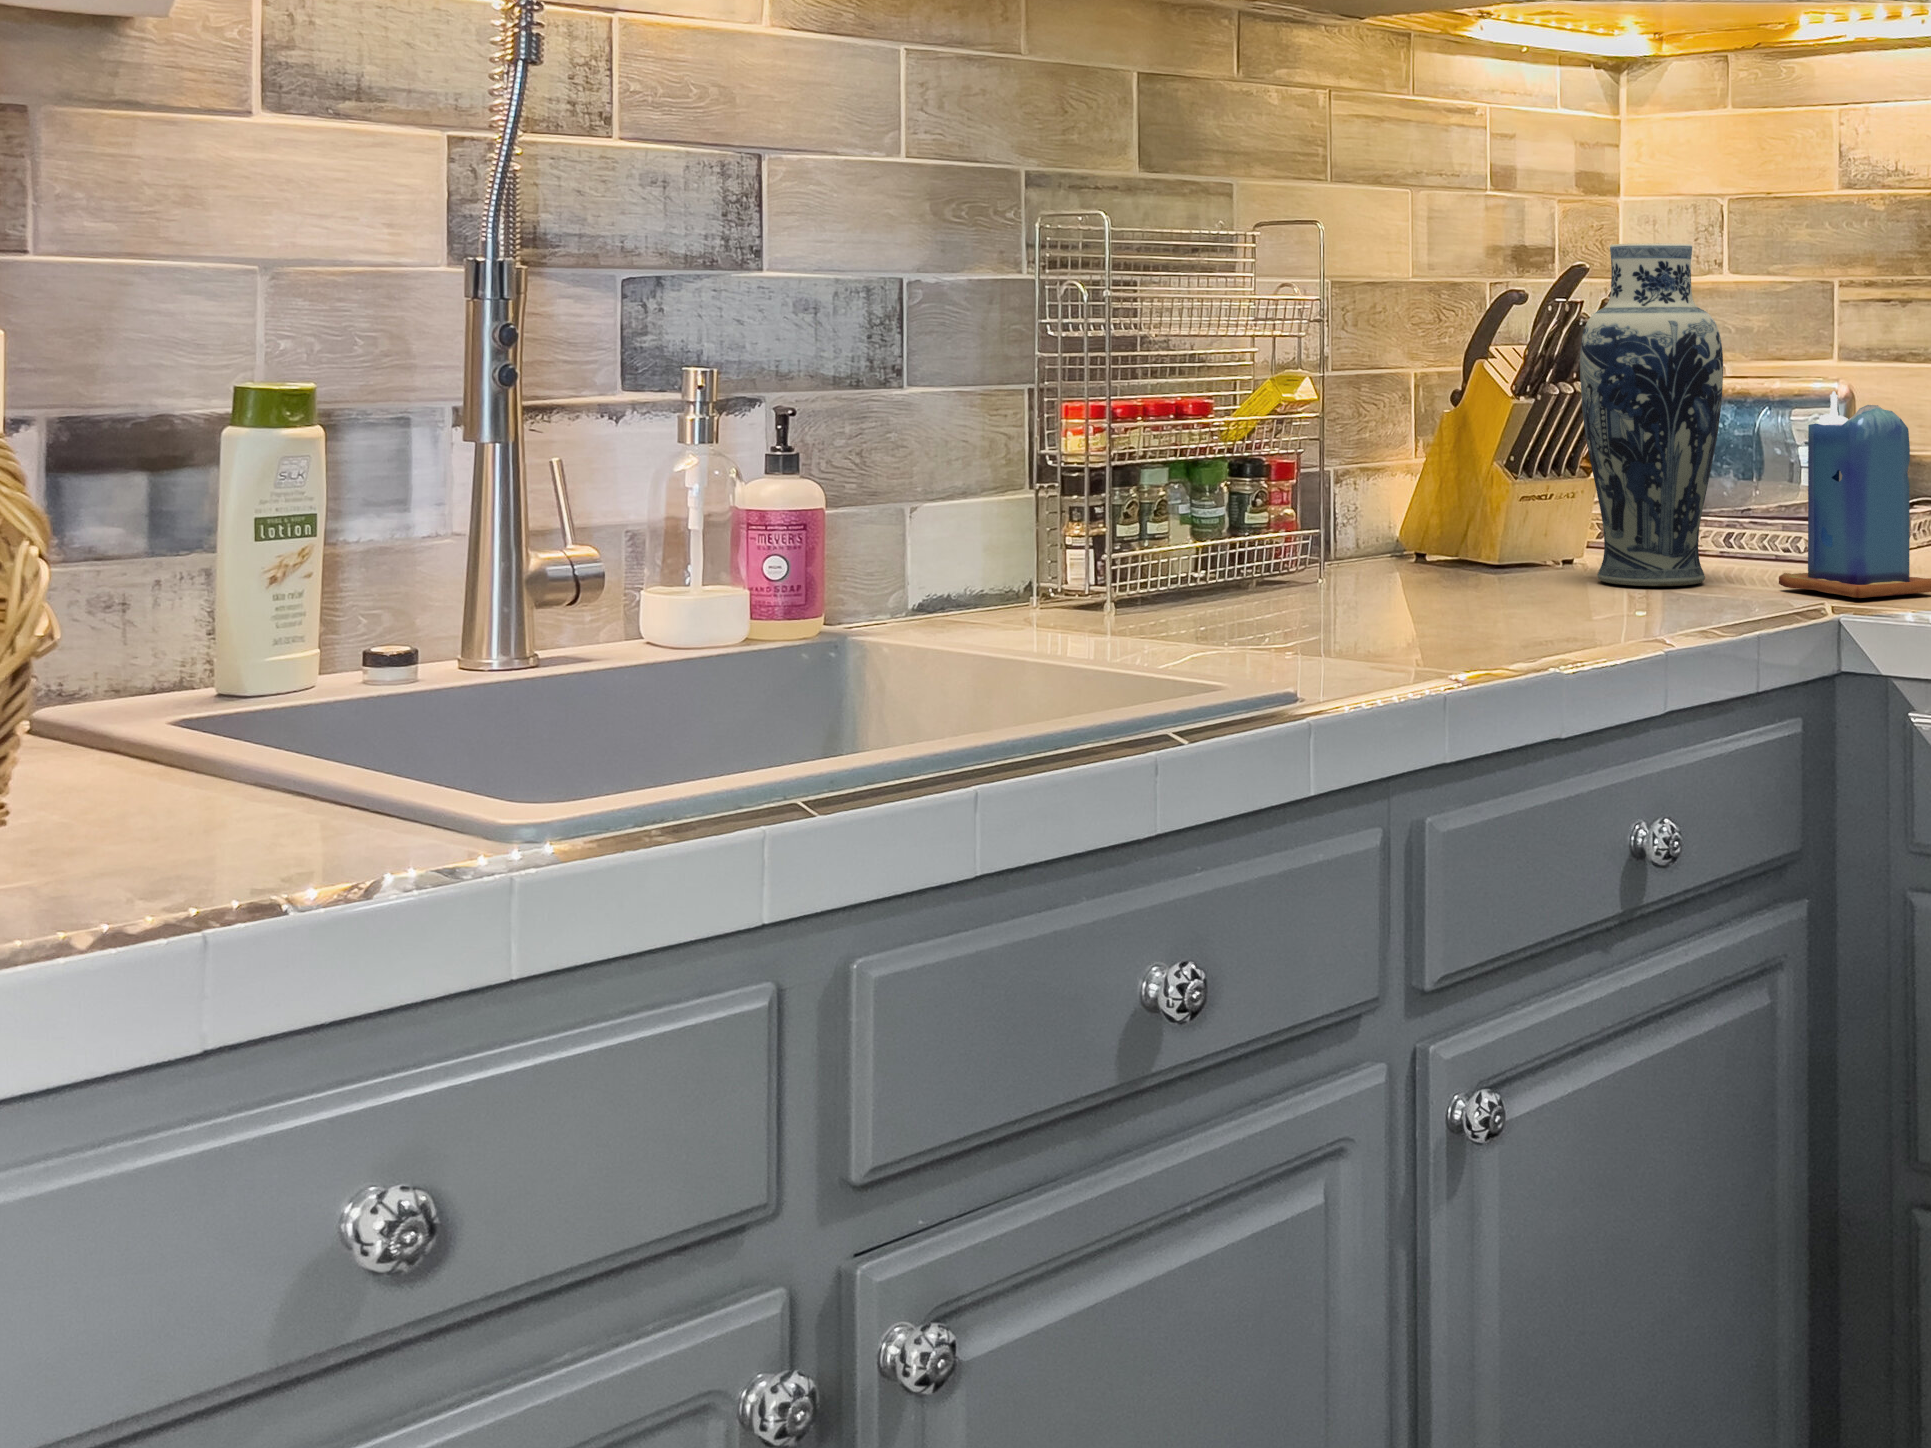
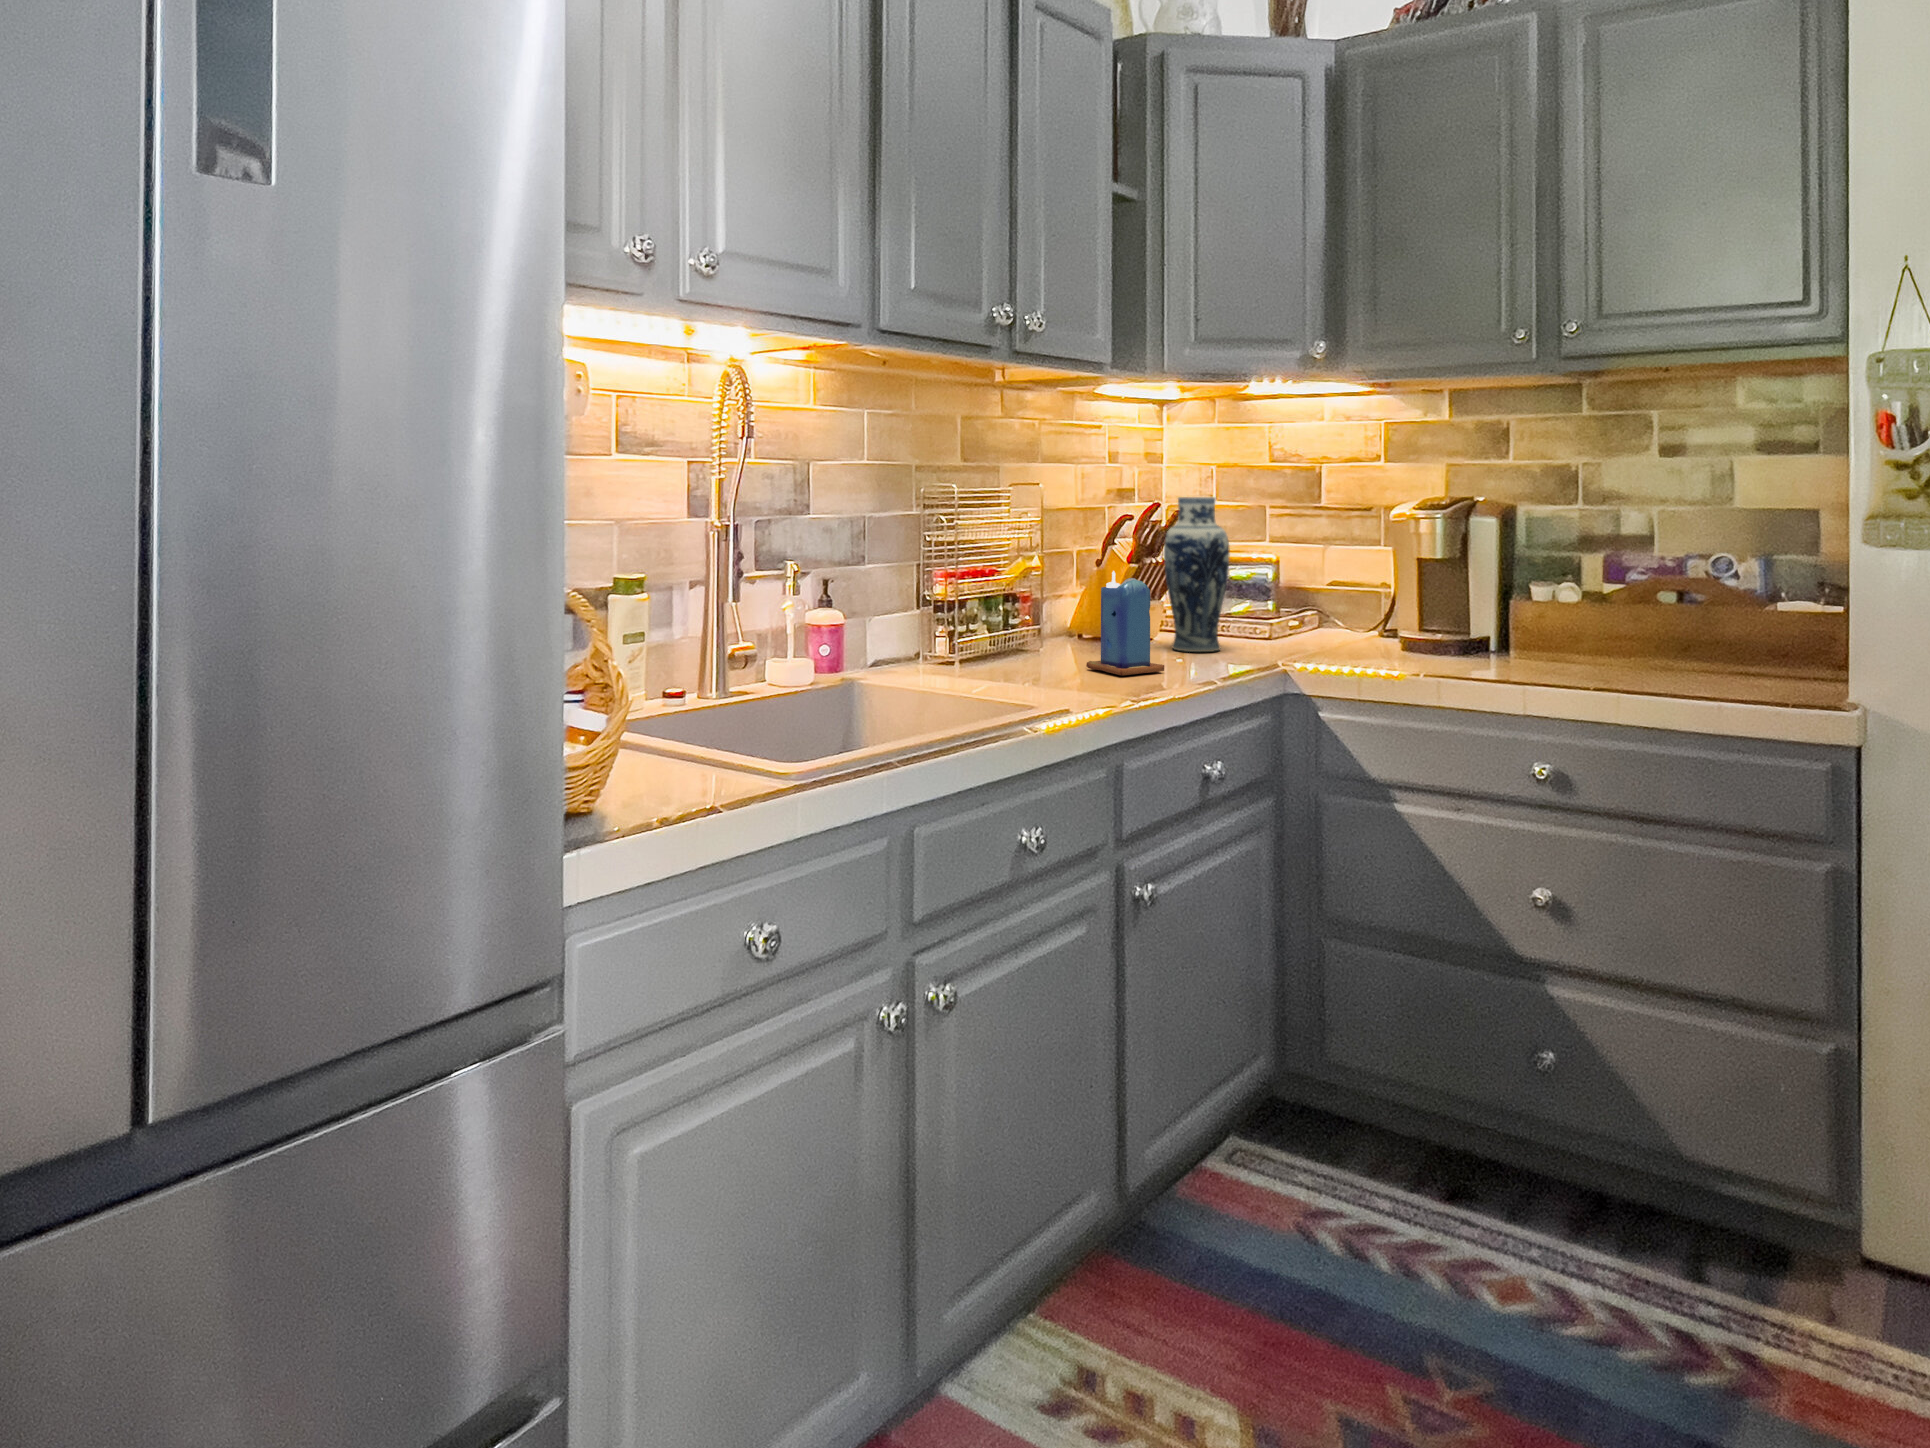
candle: present [1779,391,1931,598] -> present [1086,571,1164,676]

